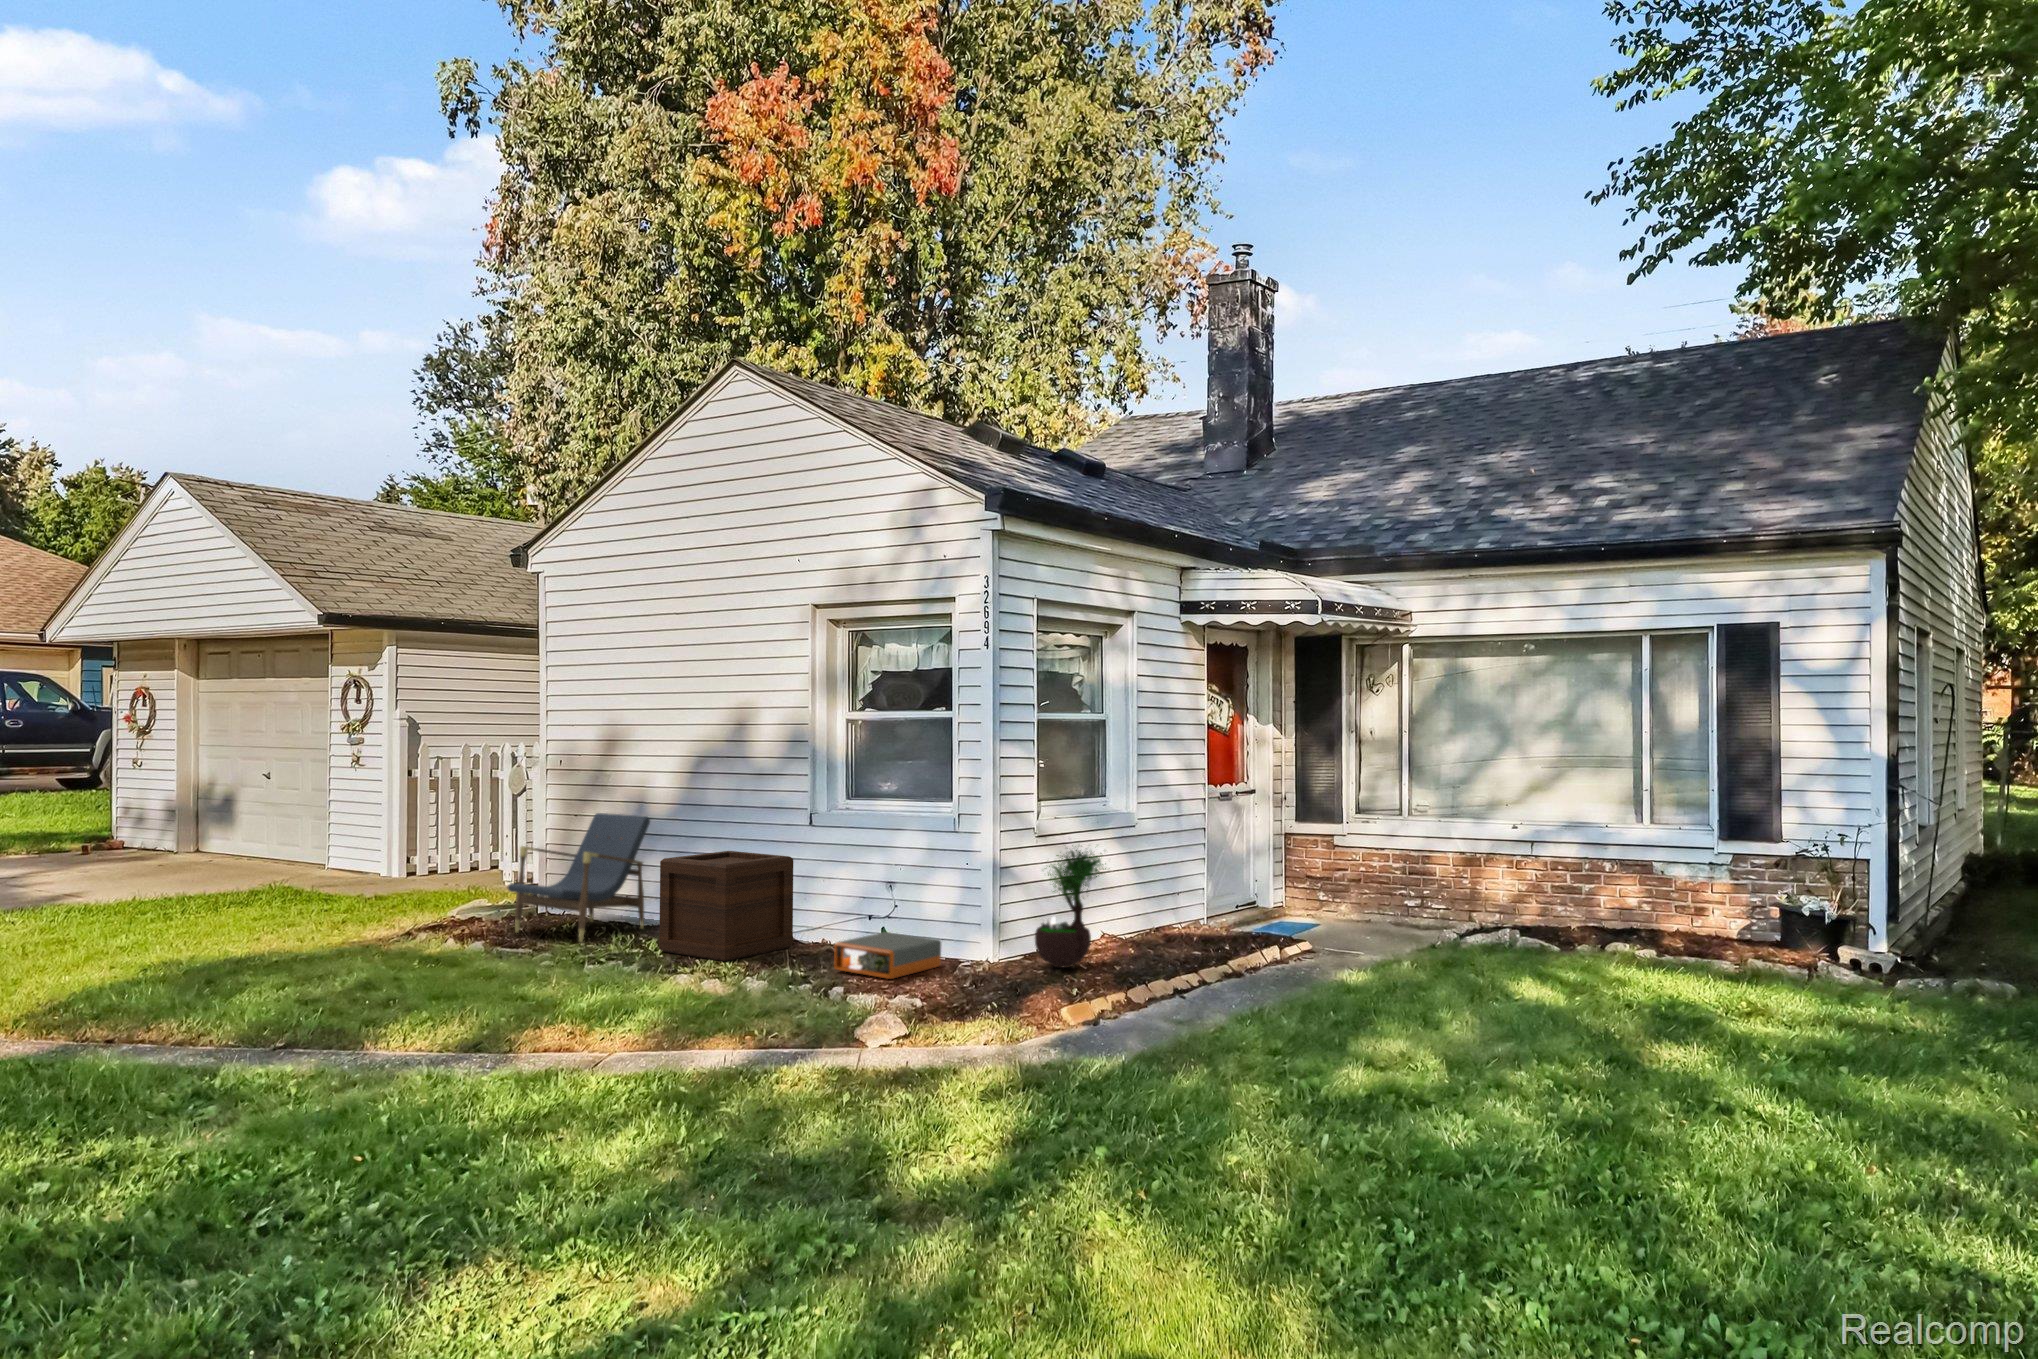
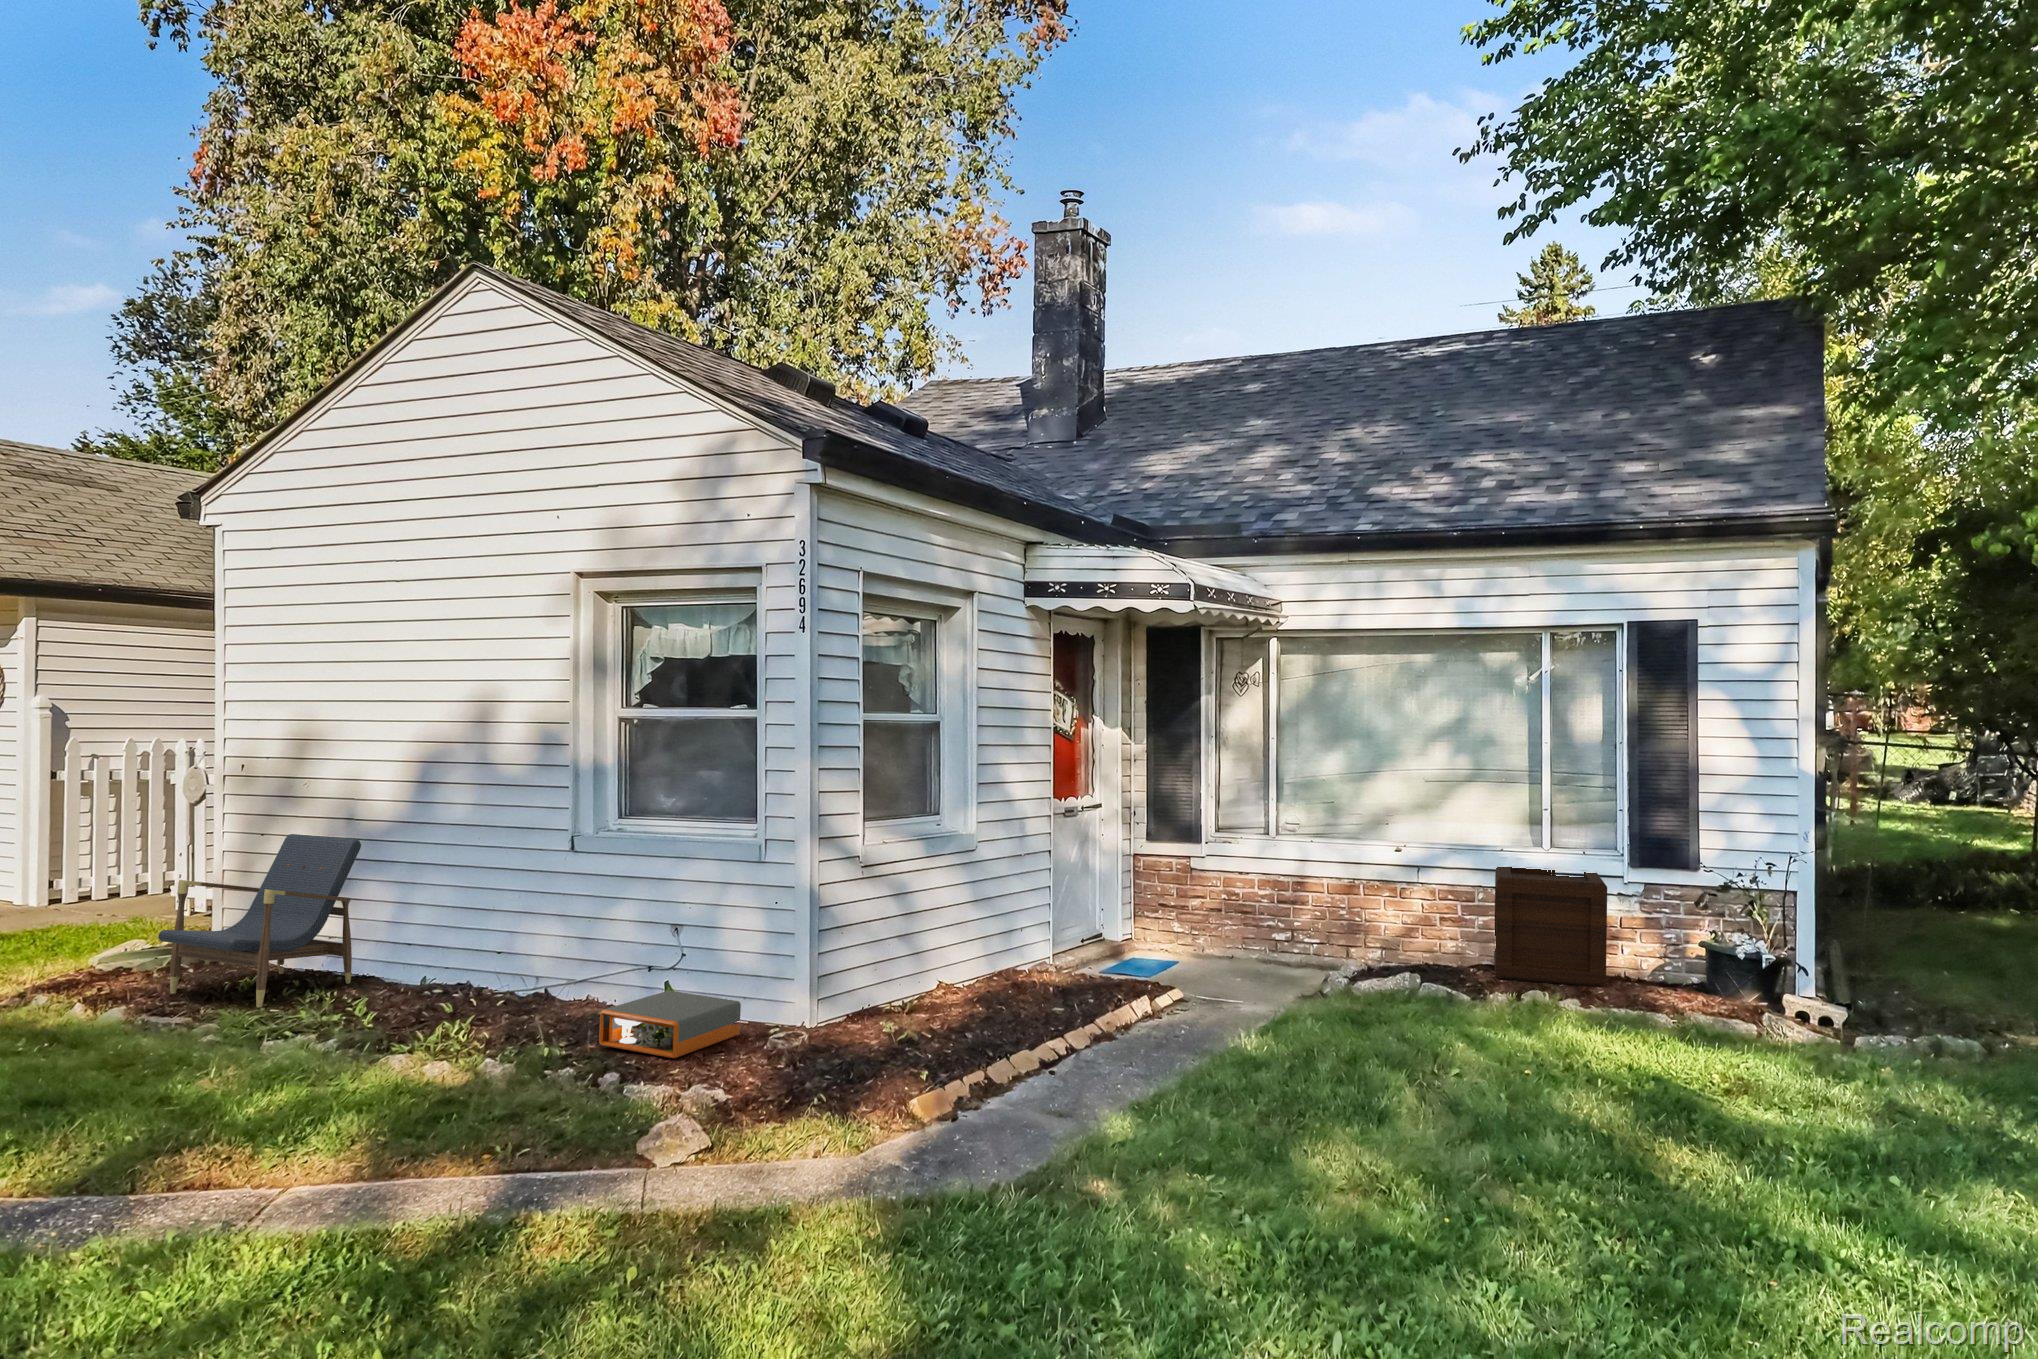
potted tree: present [1035,850,1106,968] -> none [860,872,955,1033]
wooden crate: present [659,851,793,961] -> present [1494,867,1607,987]

